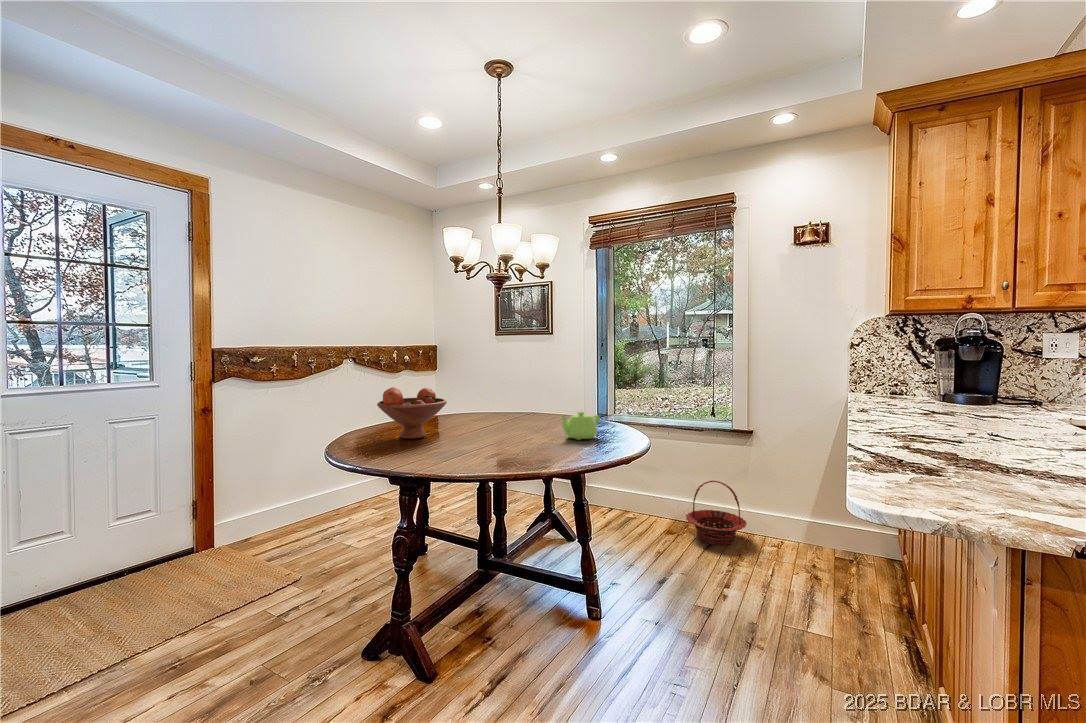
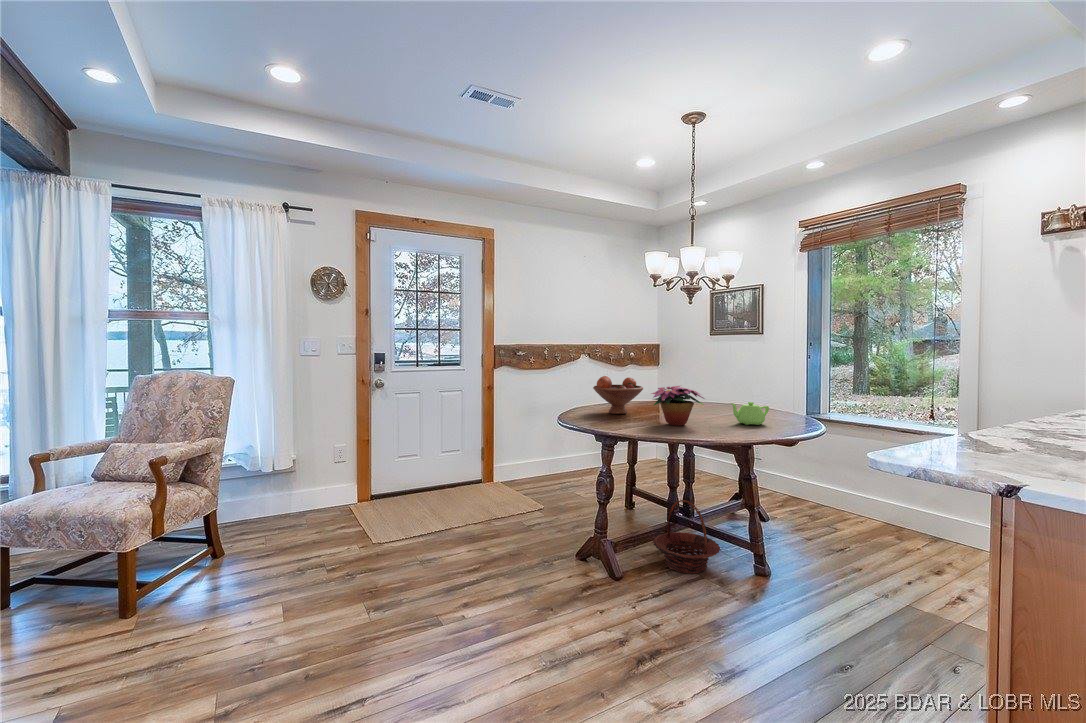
flower arrangement: none [462,396,538,450] -> present [651,386,704,426]
basket: present [686,481,747,545] -> present [653,500,720,573]

